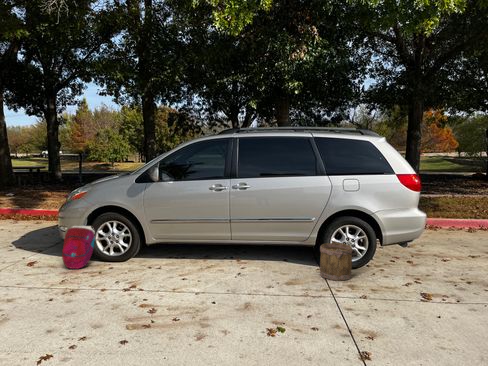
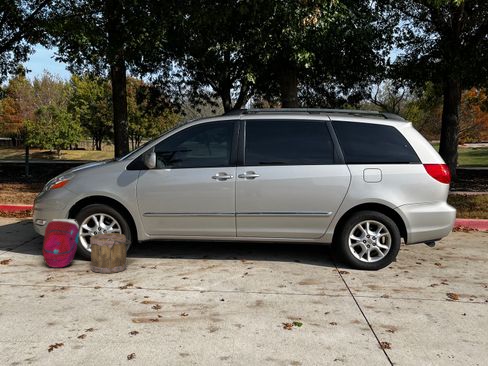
bucket: present [320,242,357,281] -> present [90,231,131,273]

